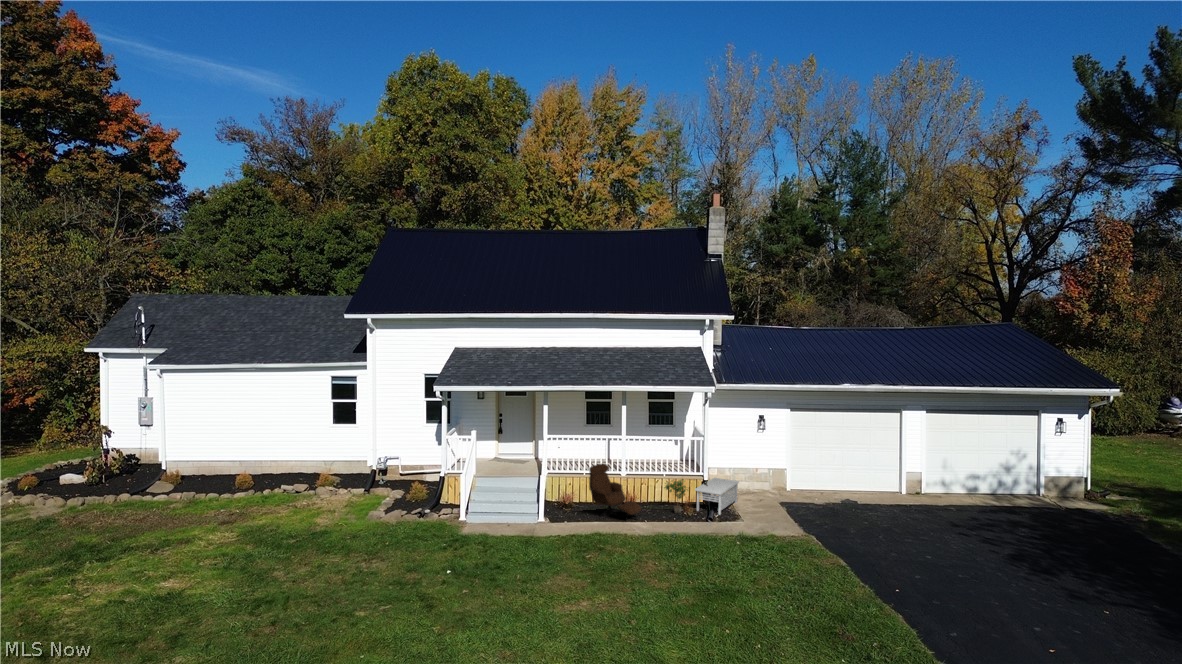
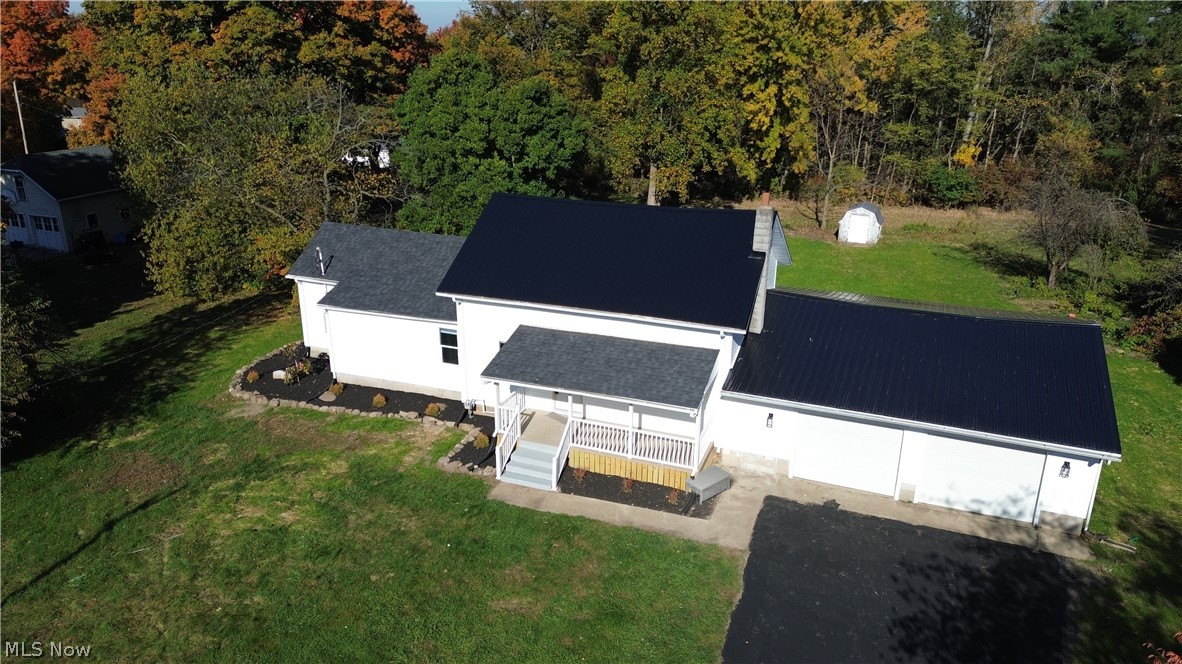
lounge chair: present [589,464,641,520] -> none [597,446,635,500]
potted plant: present [664,479,686,514] -> none [655,470,679,498]

